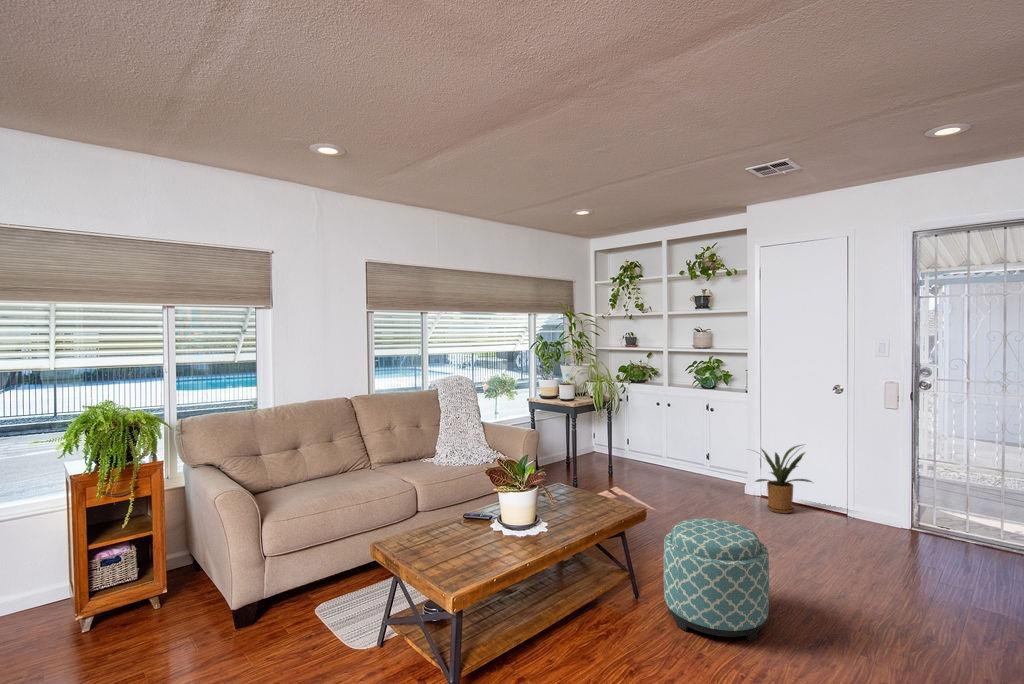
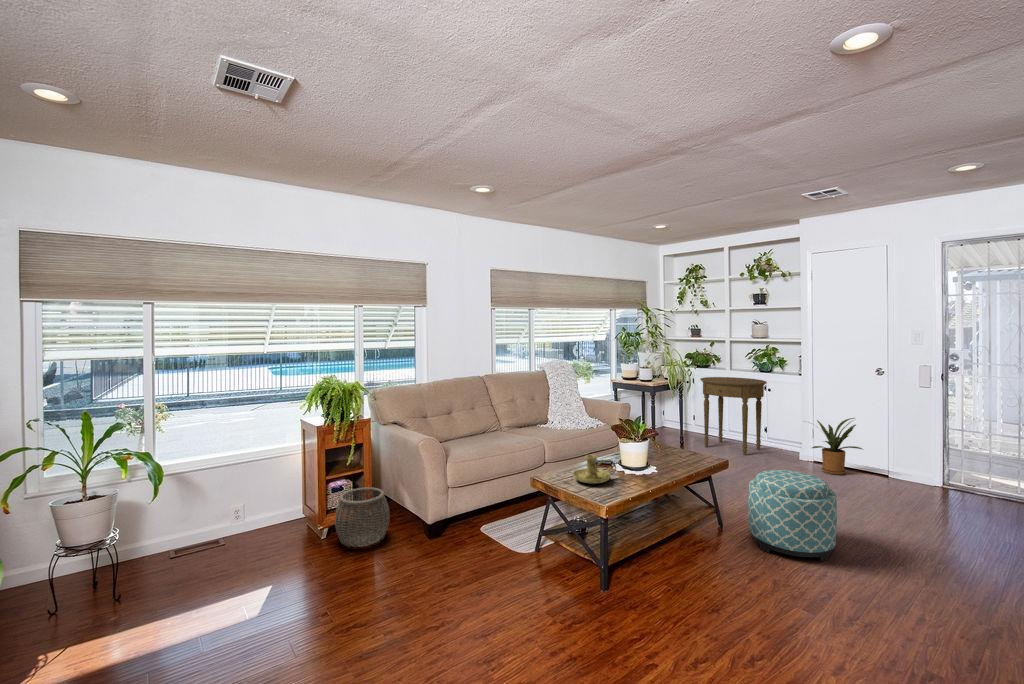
side table: none [632,395,707,489] -> present [700,377,767,455]
candle holder: none [428,508,489,549] -> present [573,455,616,483]
woven basket: none [91,558,182,649] -> present [335,488,389,547]

